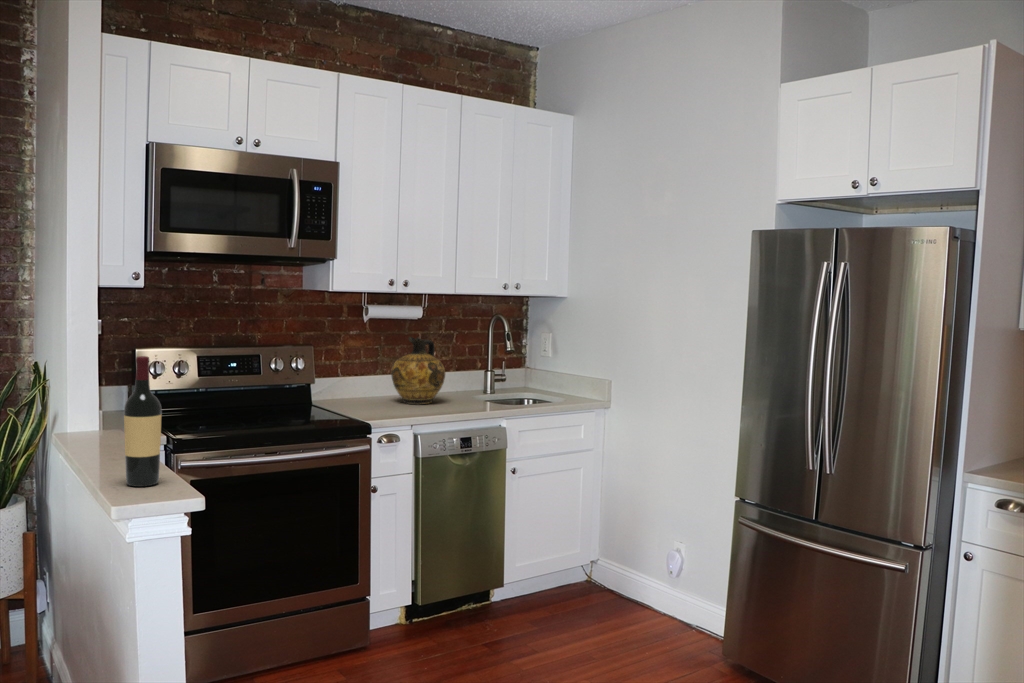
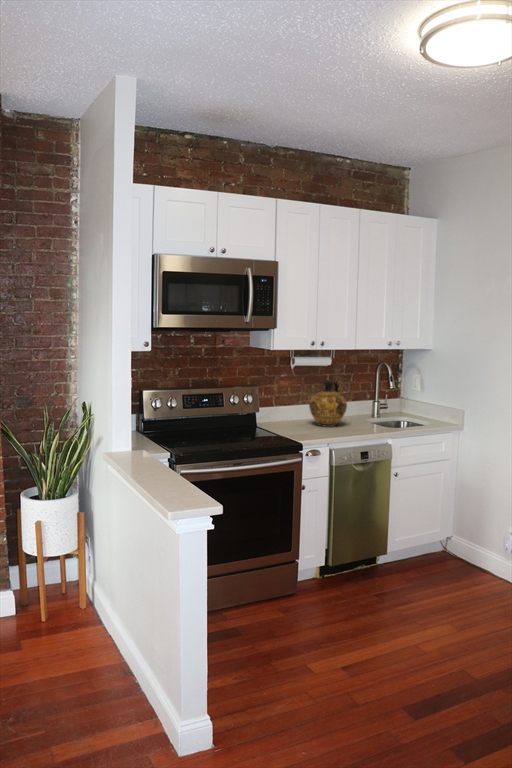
wine bottle: present [124,356,162,487] -> none [165,411,187,496]

